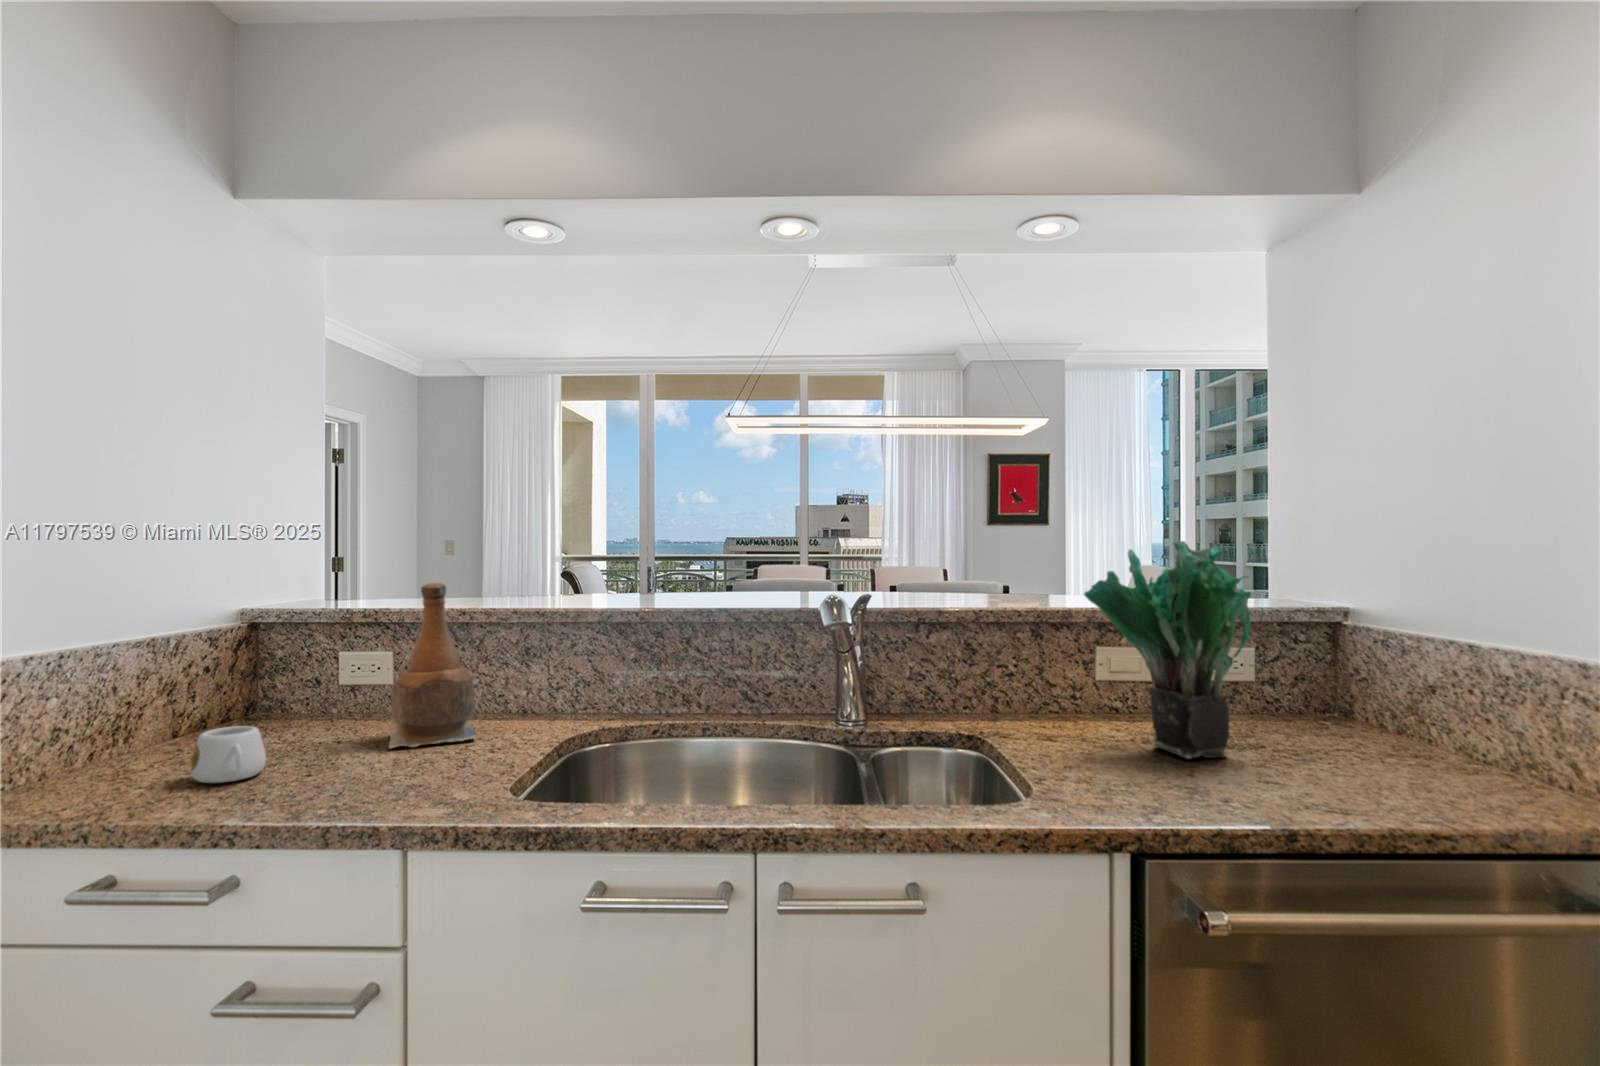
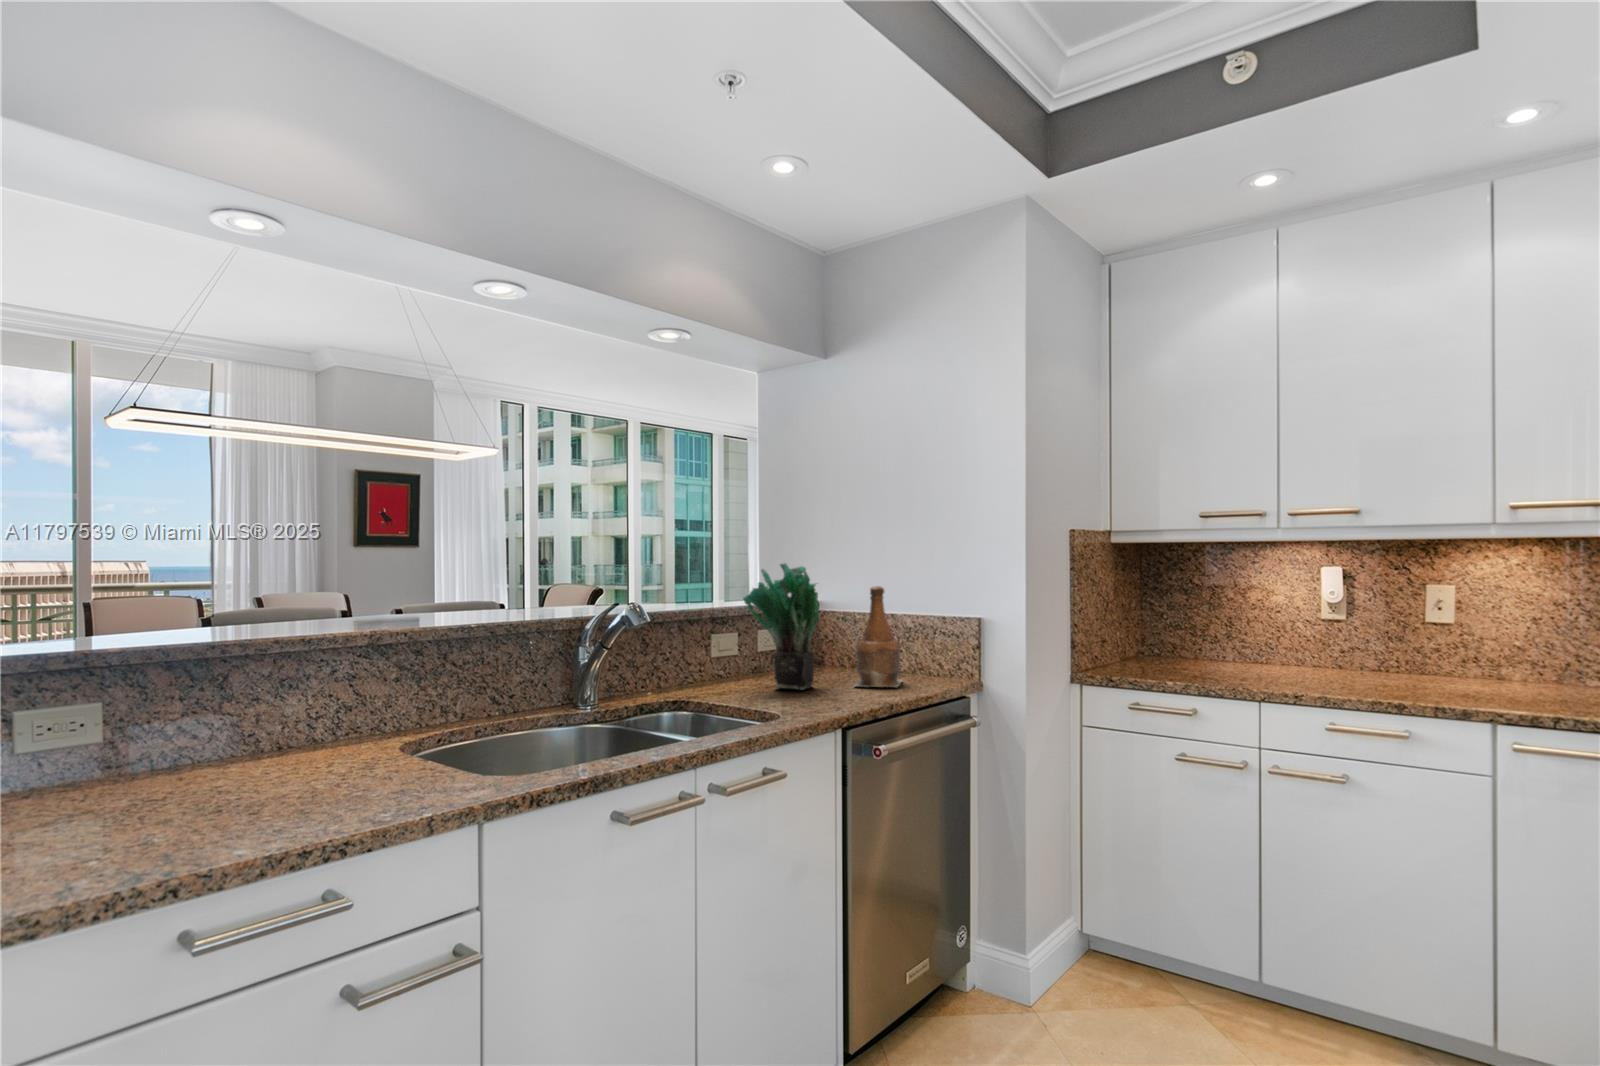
bottle: present [389,583,476,748] -> present [855,586,902,687]
mug: present [191,726,266,783] -> none [112,778,214,843]

